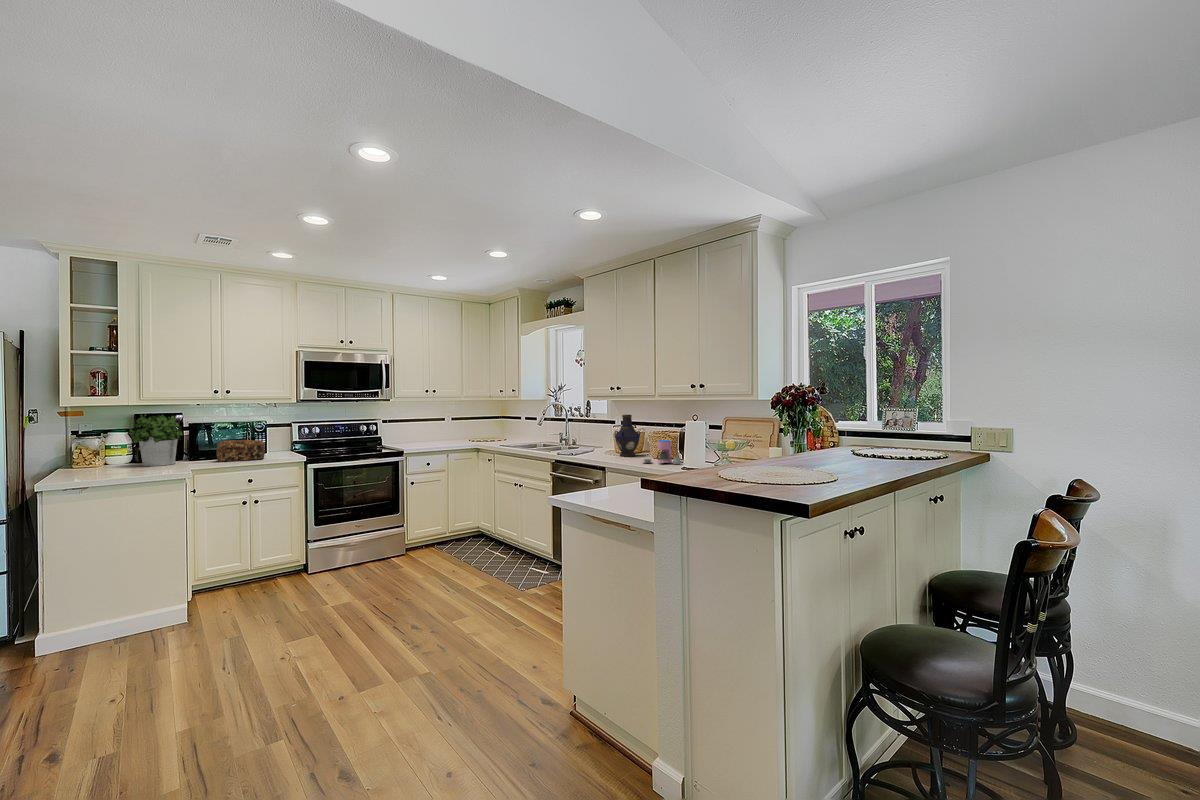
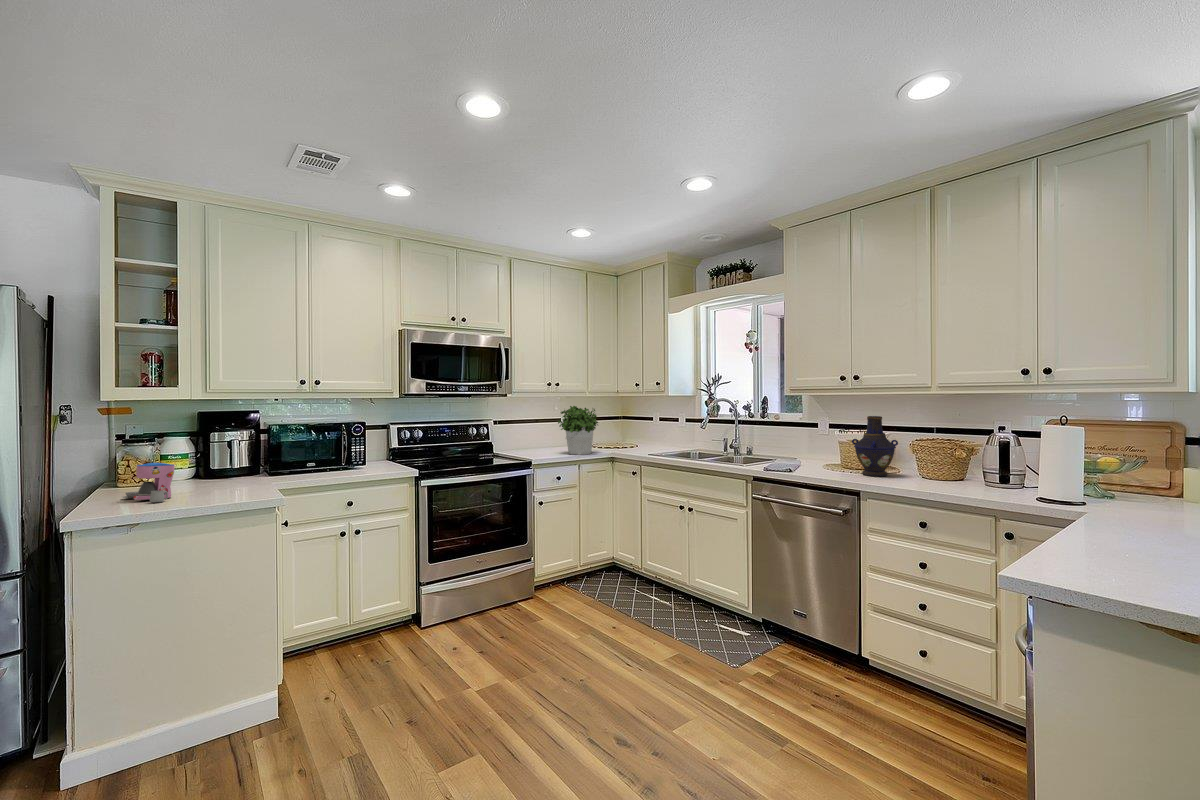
potted plant: present [129,414,183,466] -> present [558,406,598,455]
bread loaf: present [216,440,265,462] -> none [306,448,365,478]
coffee maker: present [644,440,680,464] -> present [123,463,174,502]

